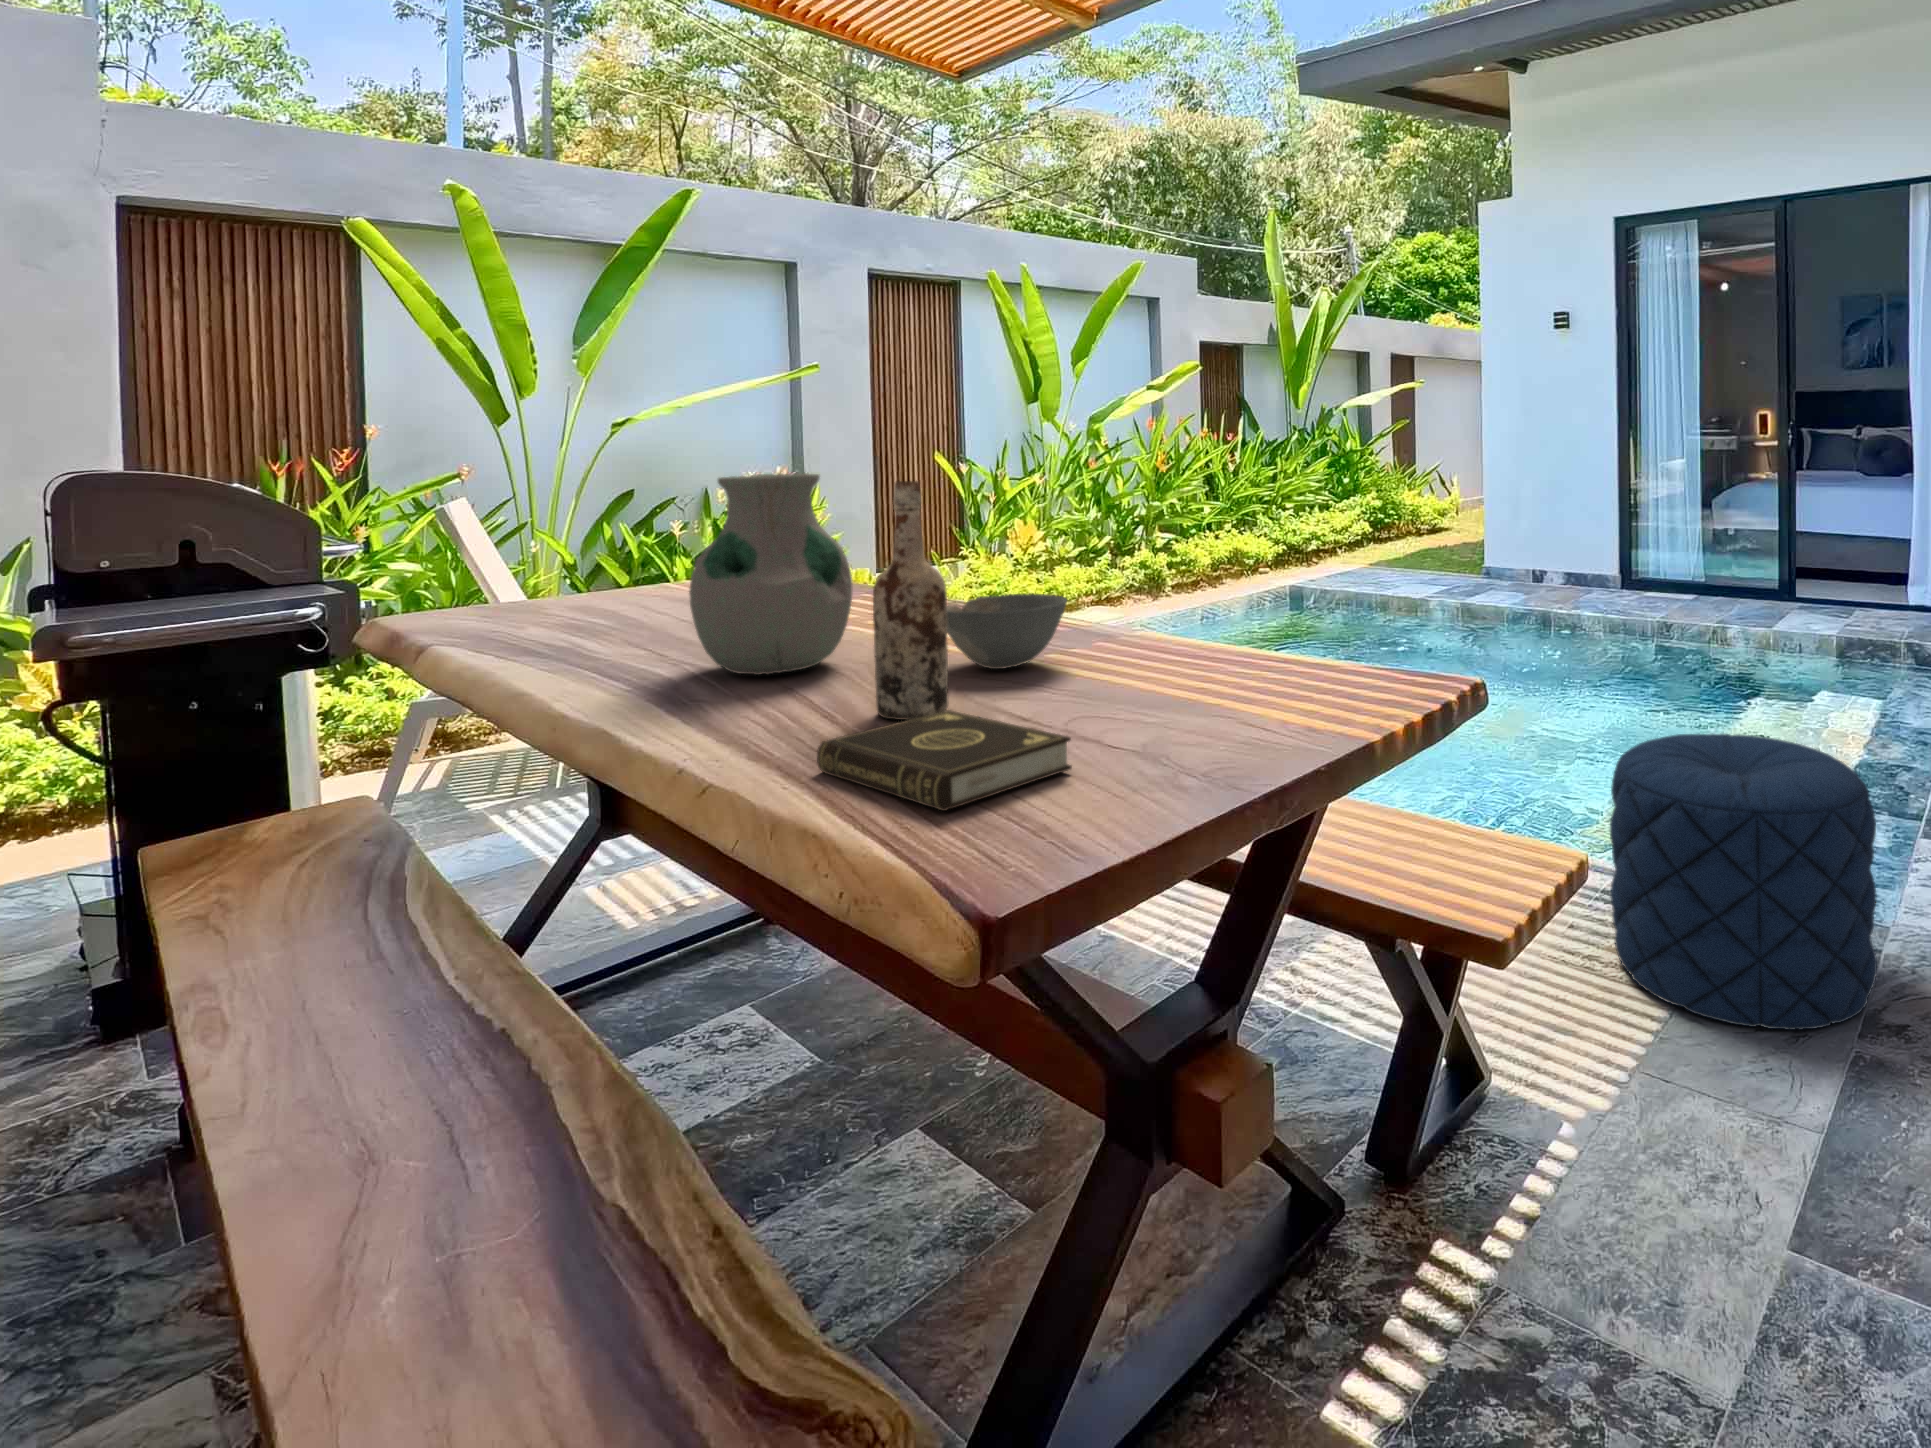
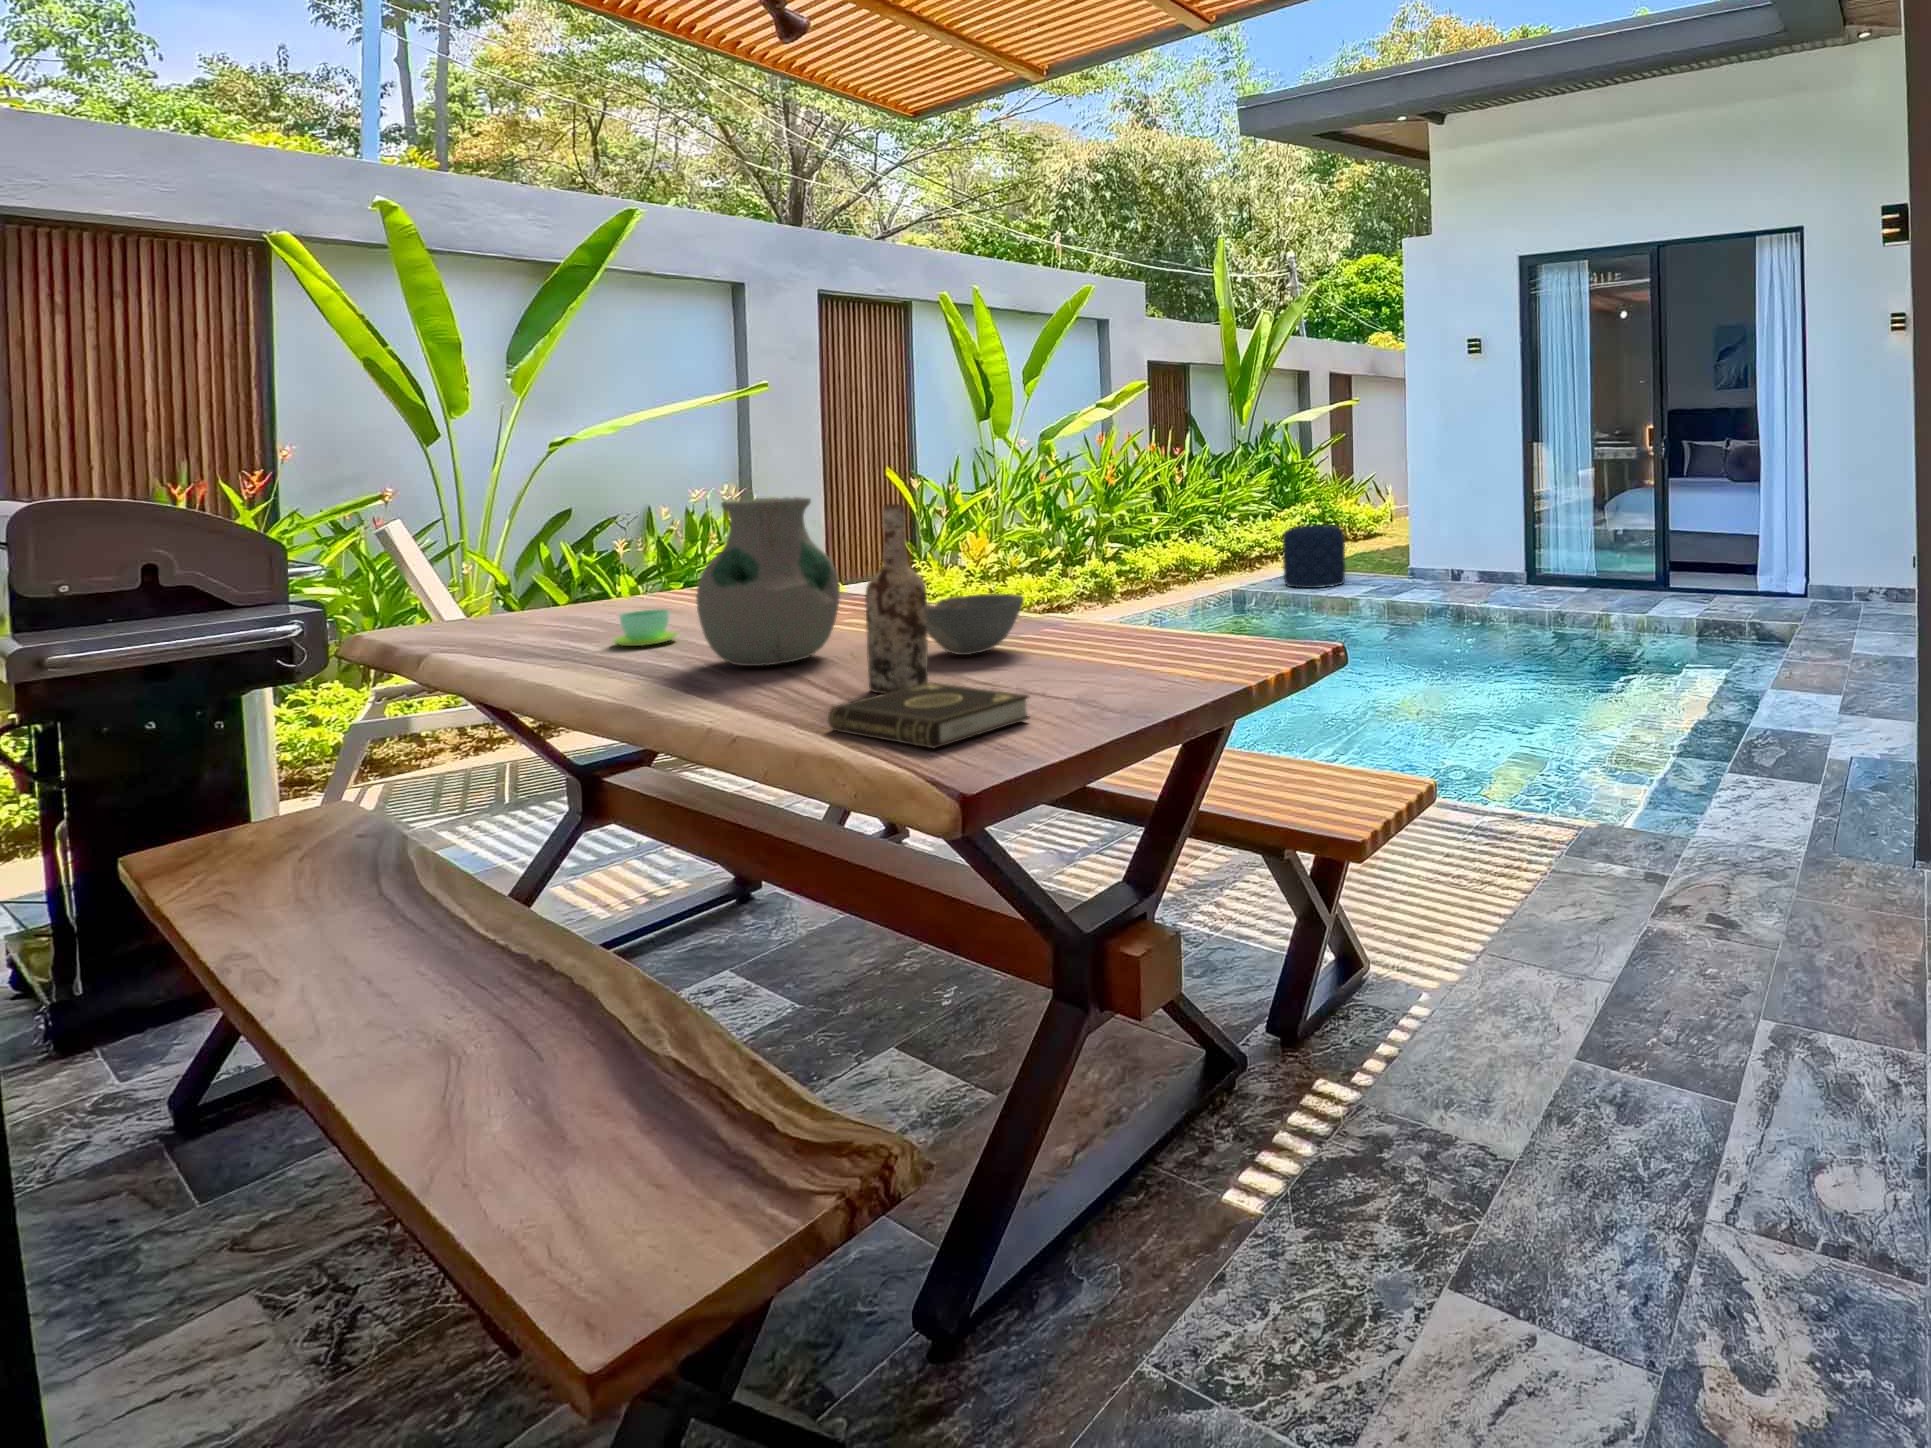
cup: none [611,601,683,643] -> present [613,609,677,646]
pouf: present [1610,734,1877,1030] -> present [1283,525,1346,588]

